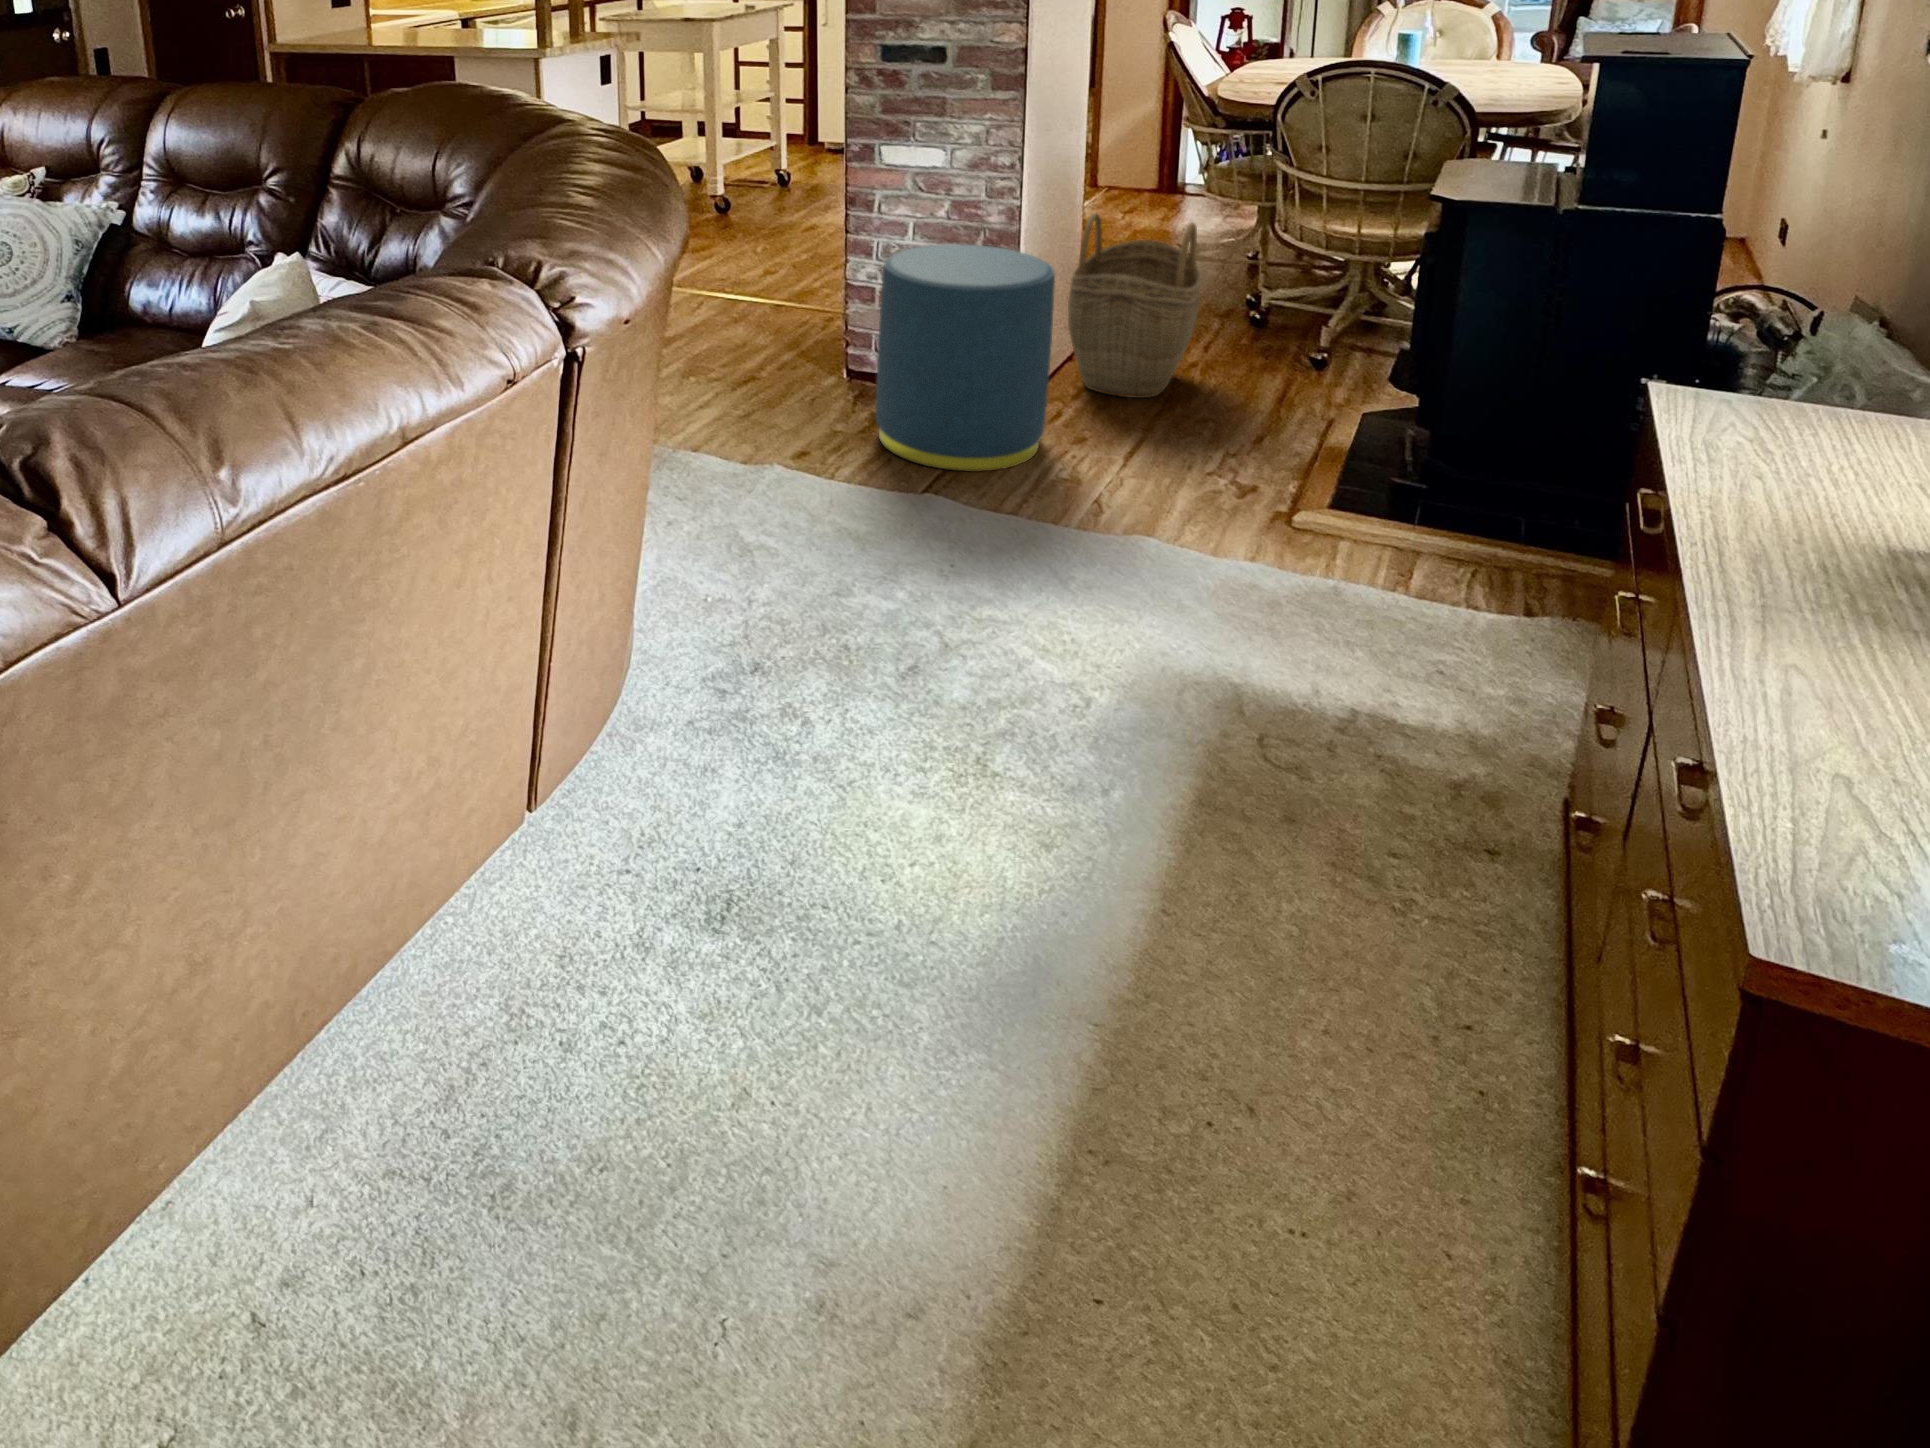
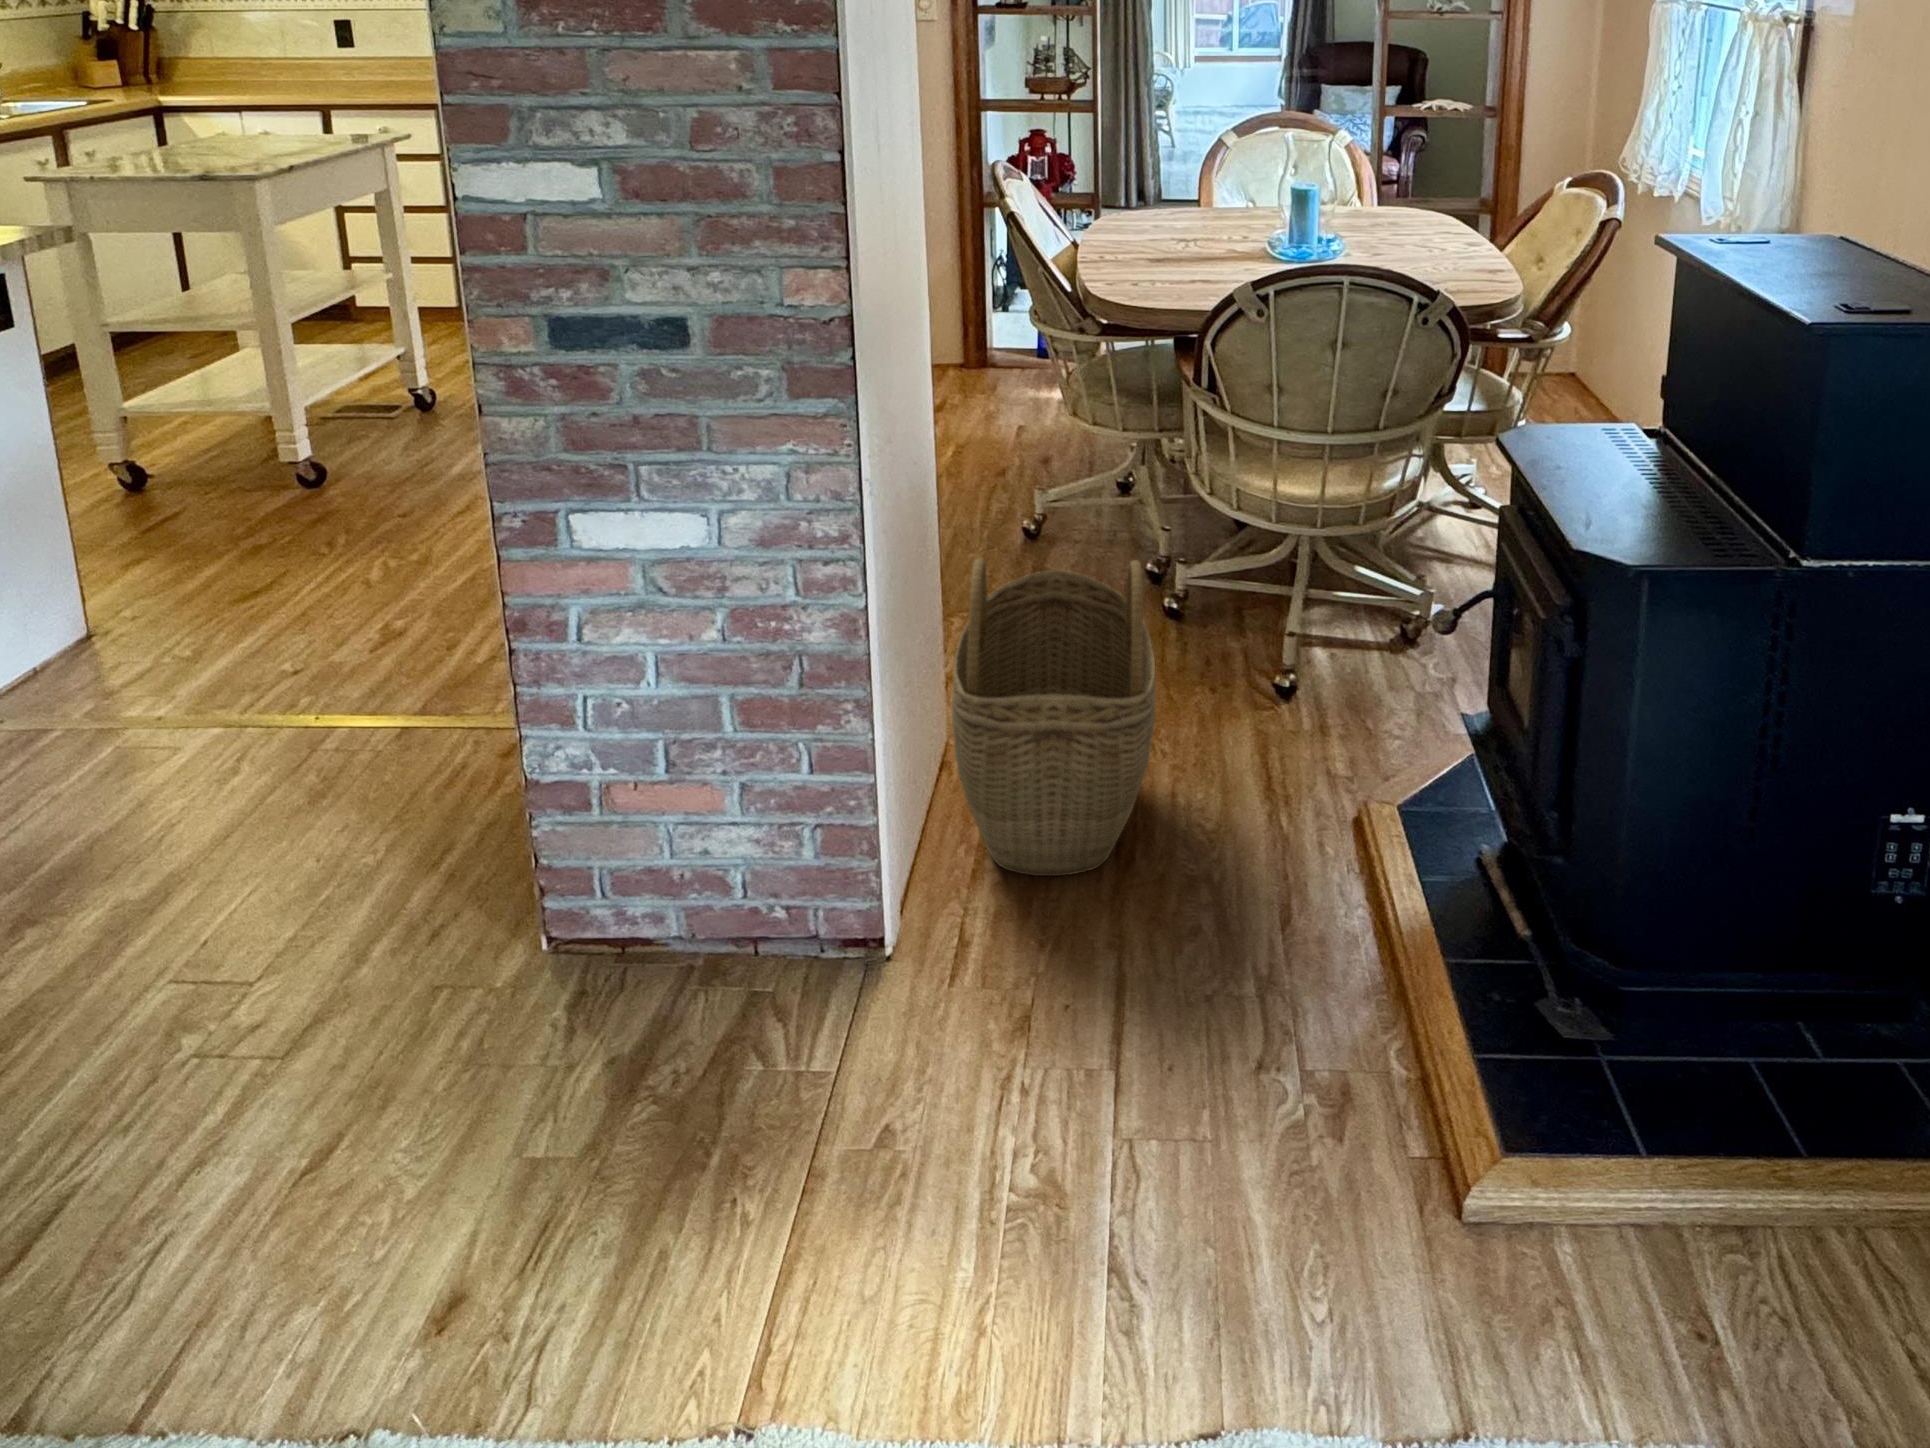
ottoman: present [876,244,1055,472] -> none [599,720,972,1305]

